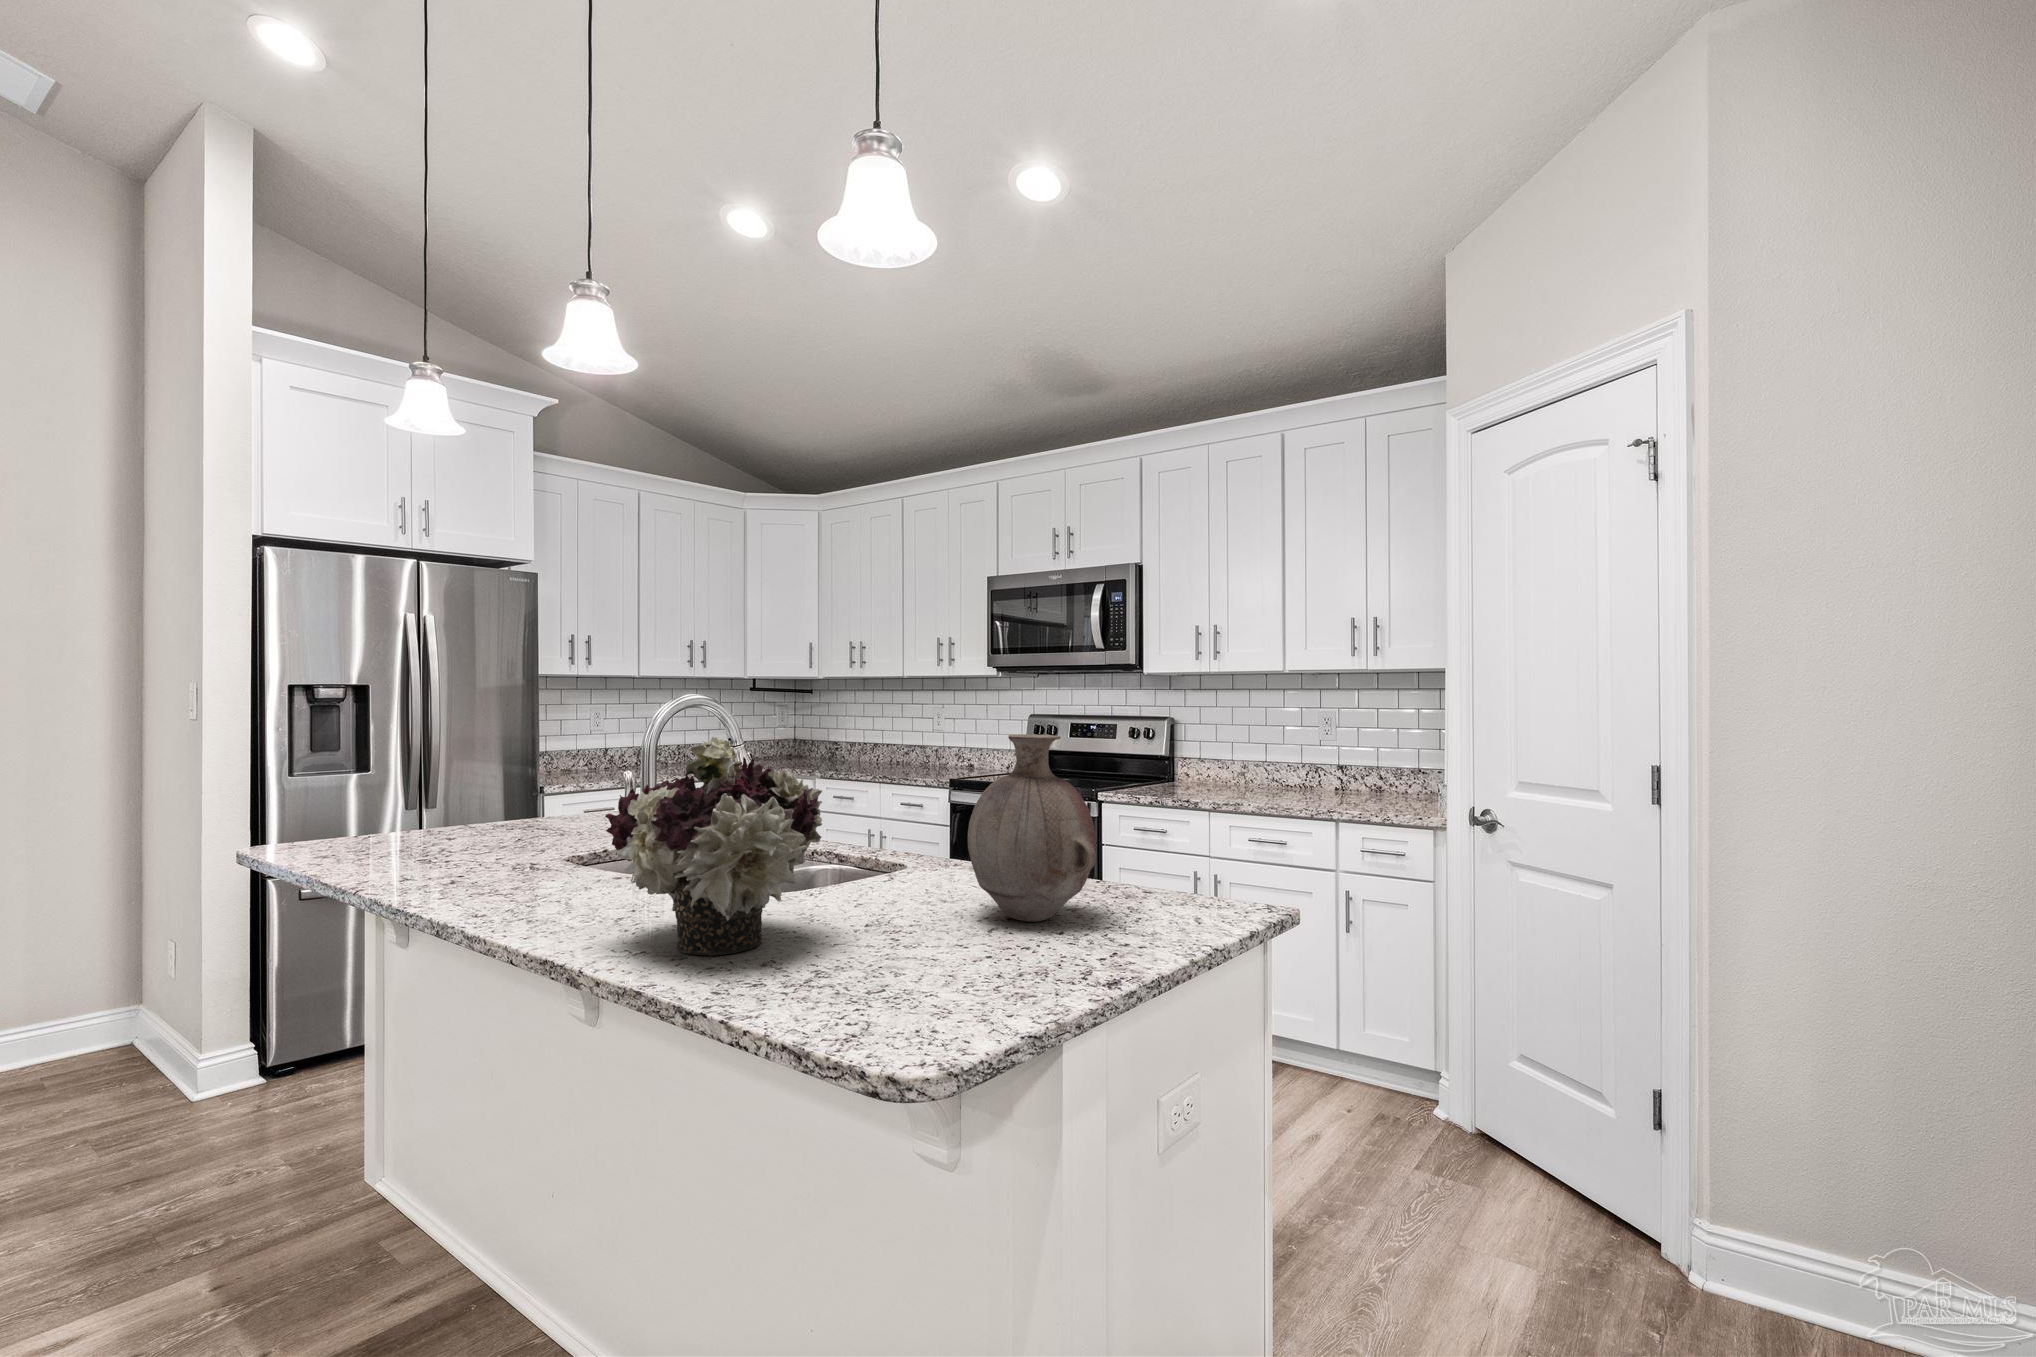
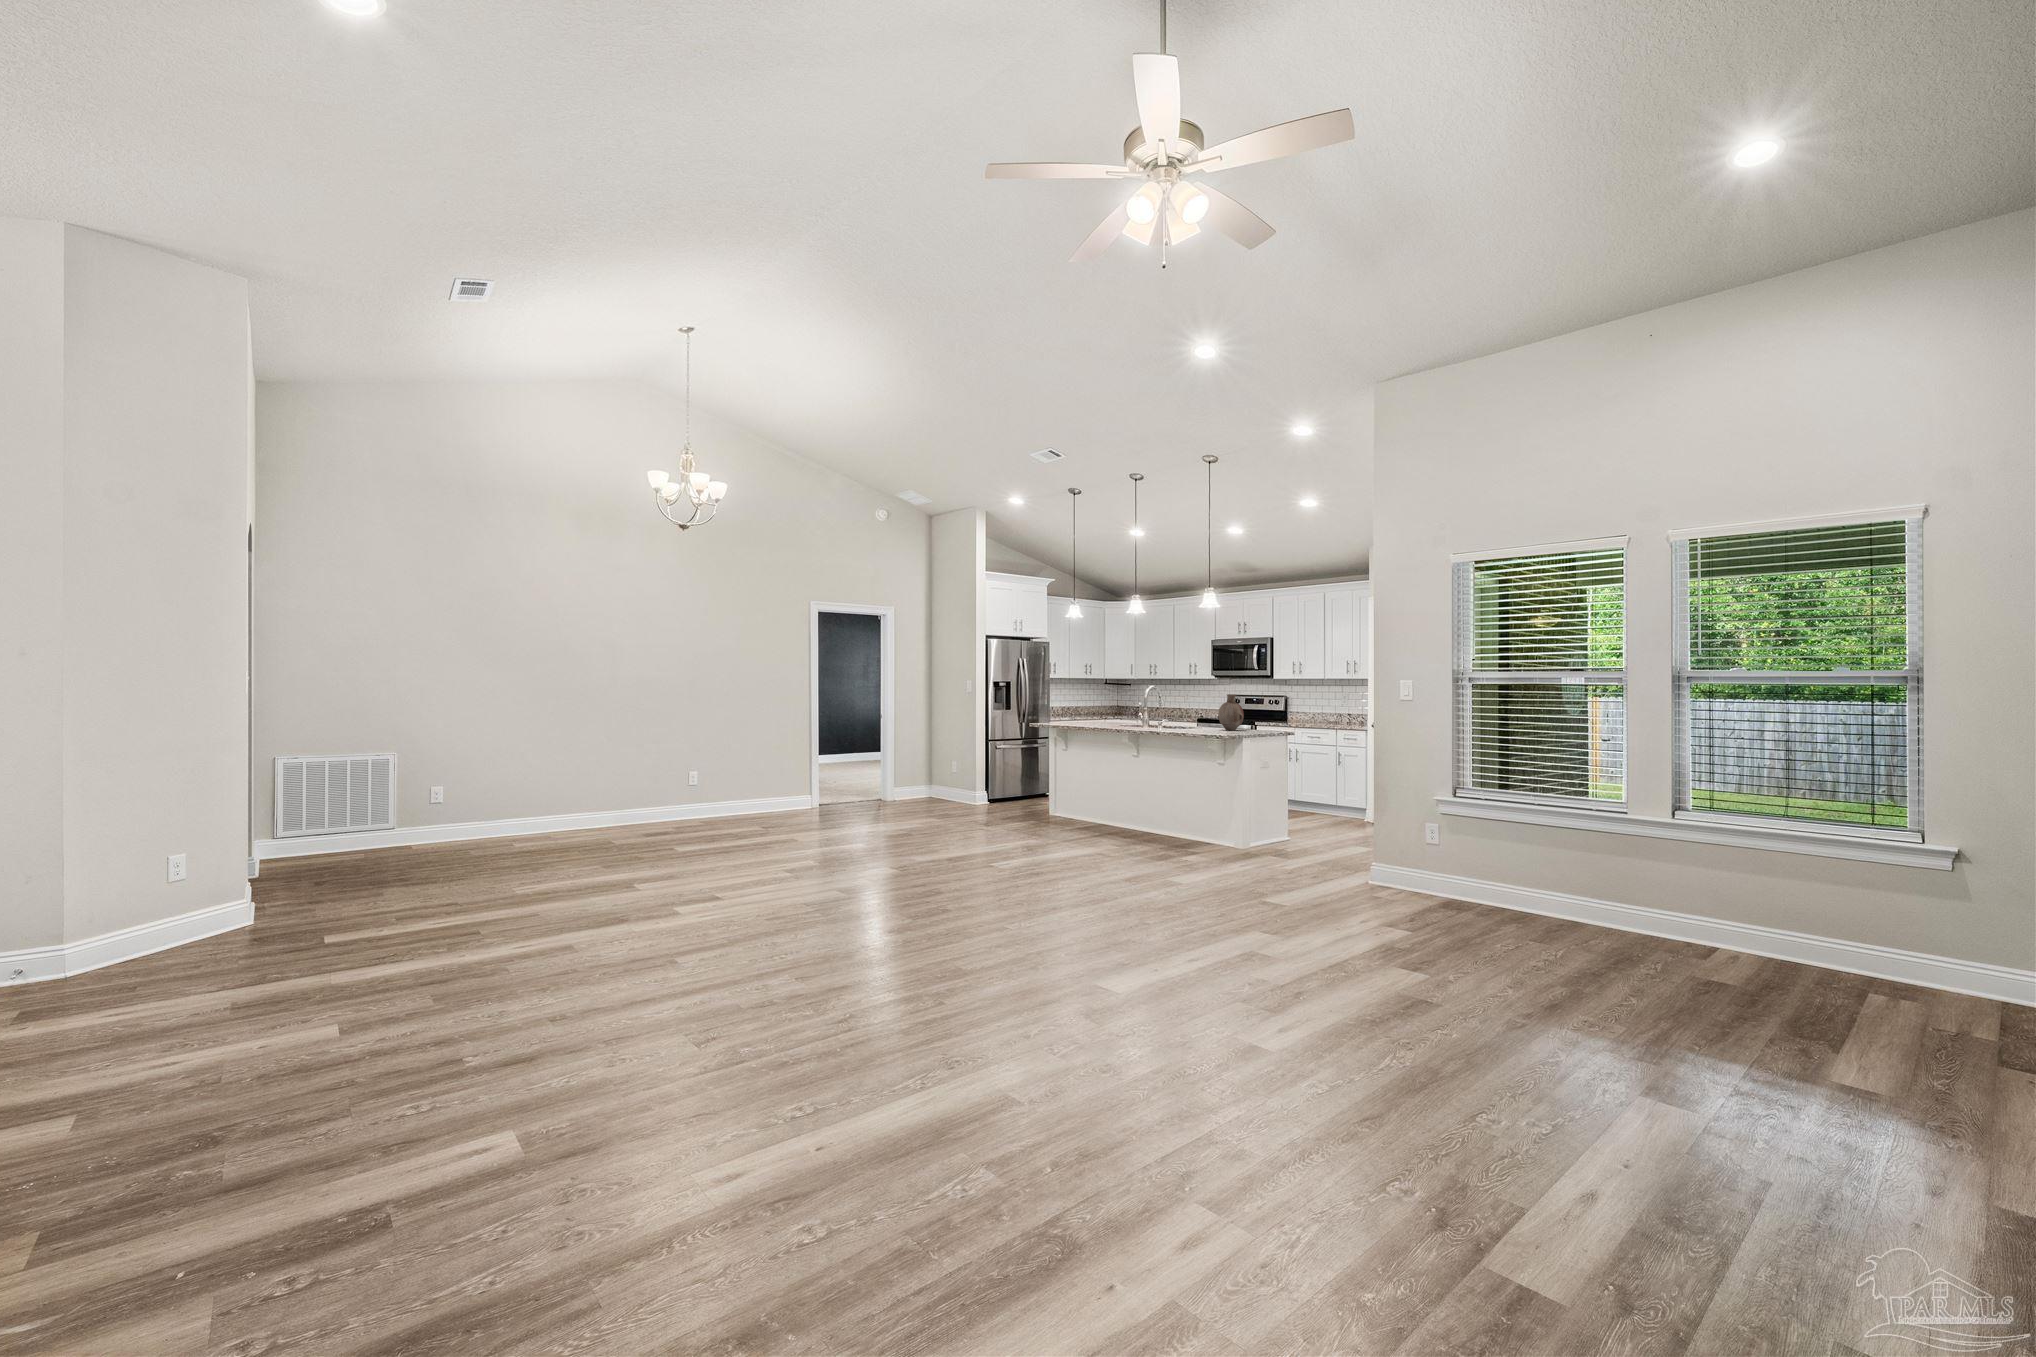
flower arrangement: present [605,736,822,956] -> none [1154,693,1193,730]

